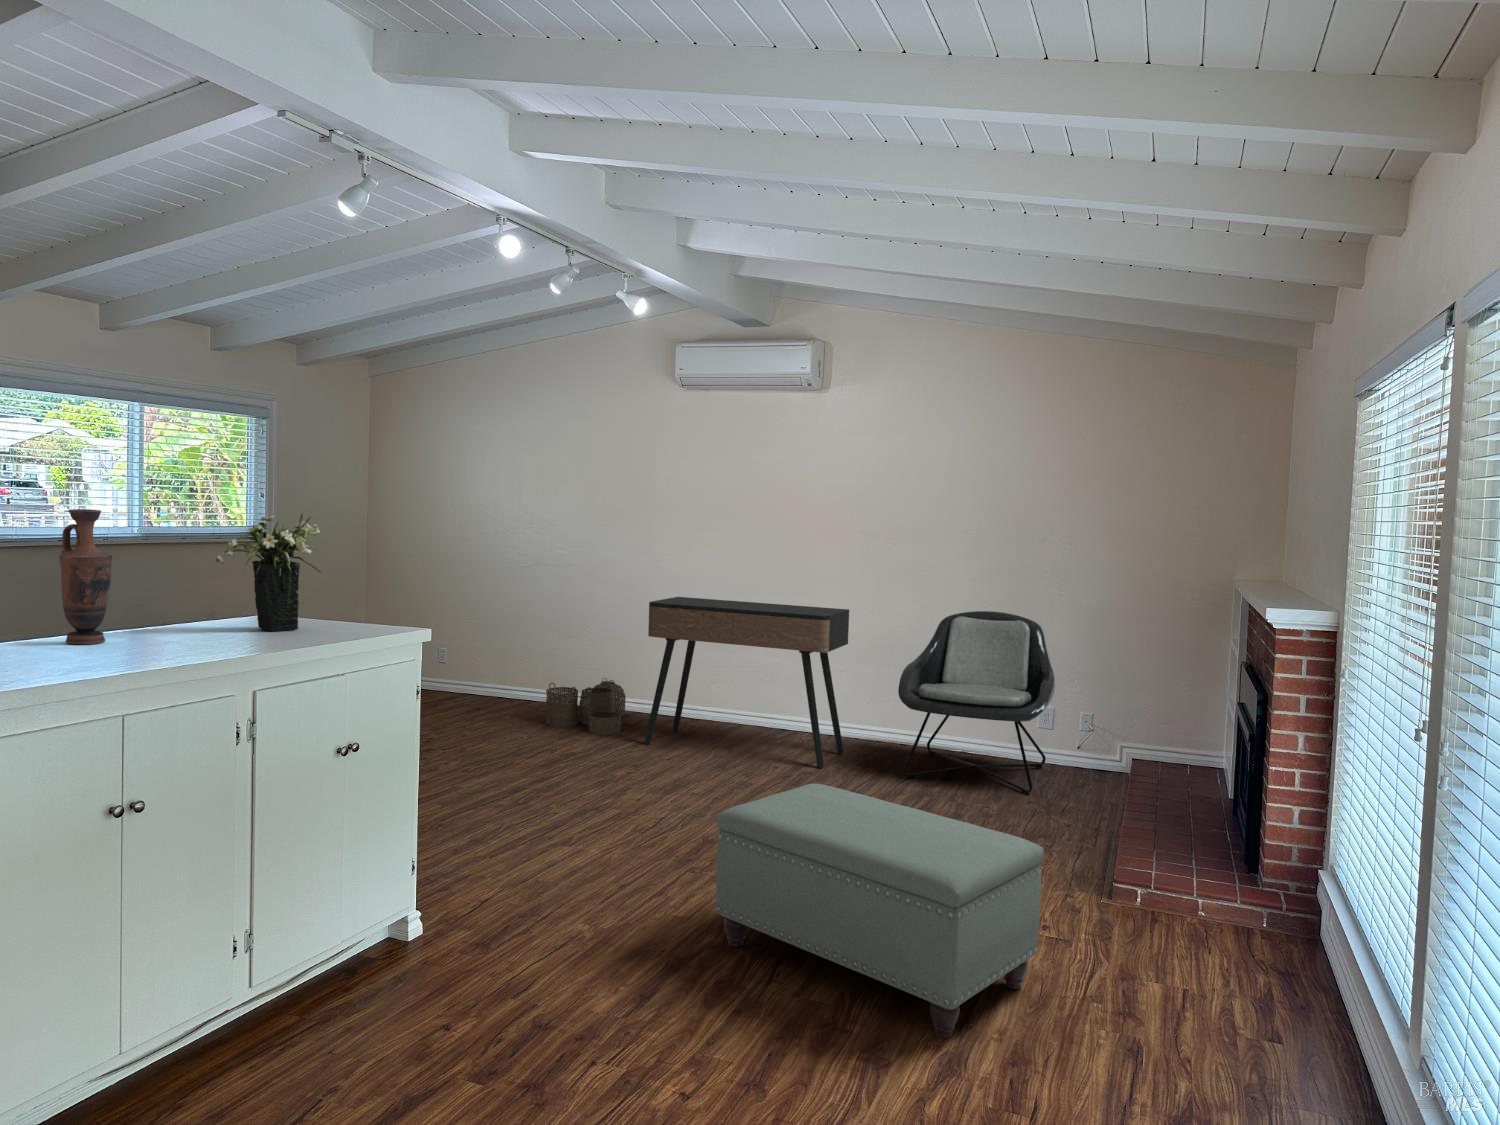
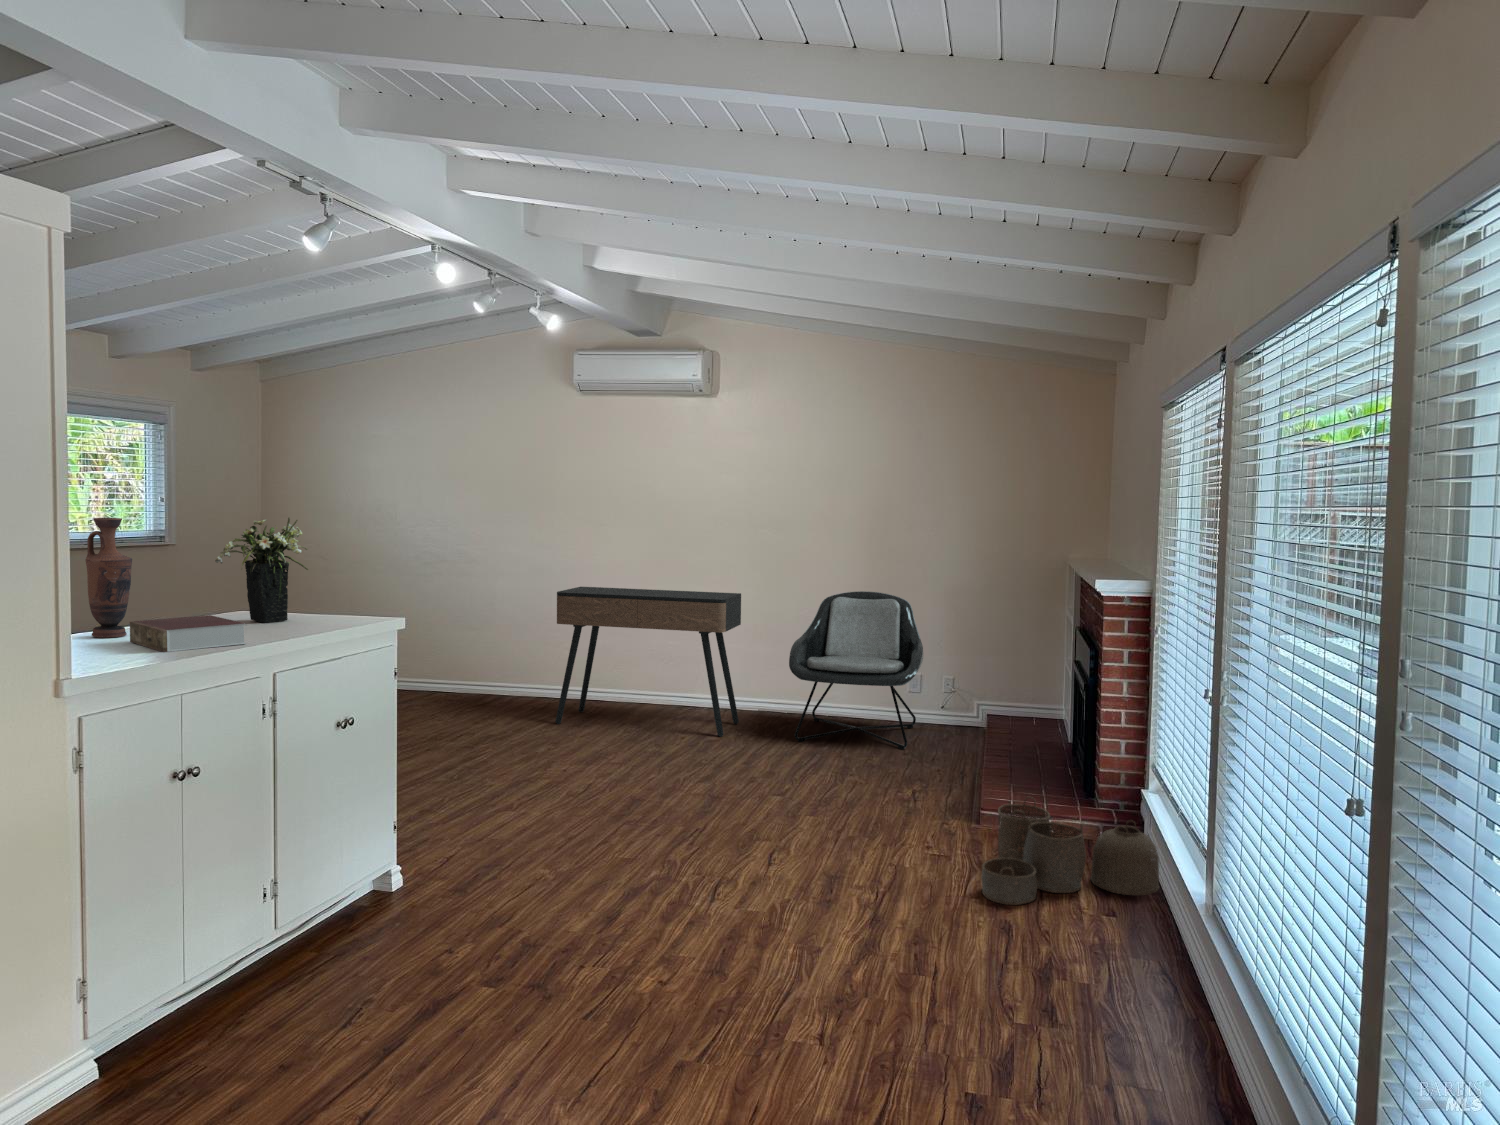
book: none [96,622,217,665] -> present [130,615,246,652]
woven basket: present [546,678,626,735] -> present [981,797,1159,905]
ottoman: present [716,783,1044,1038] -> none [660,740,931,930]

